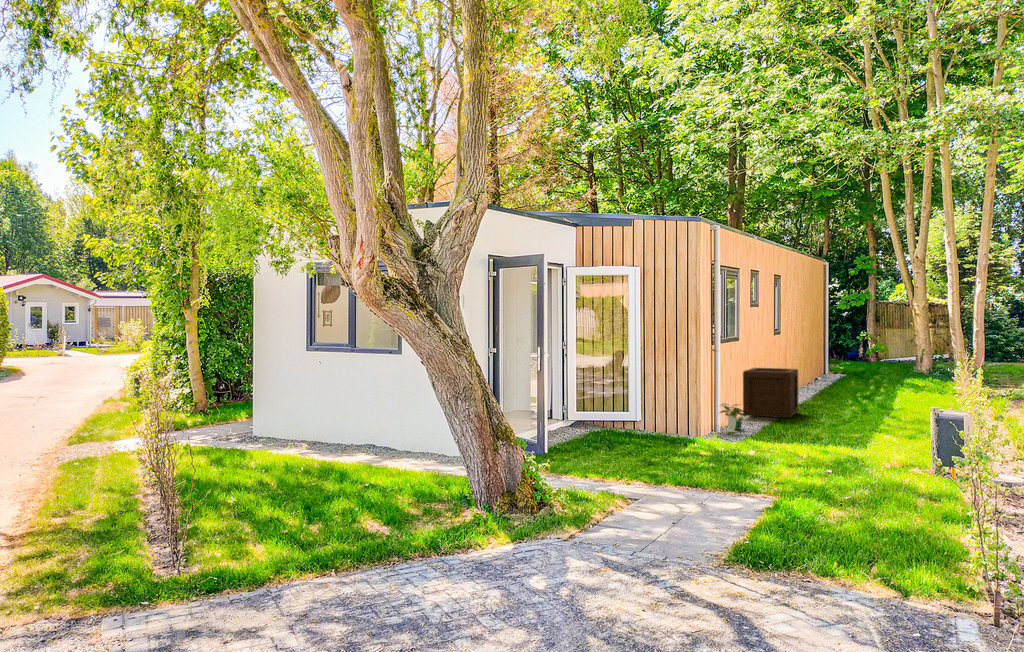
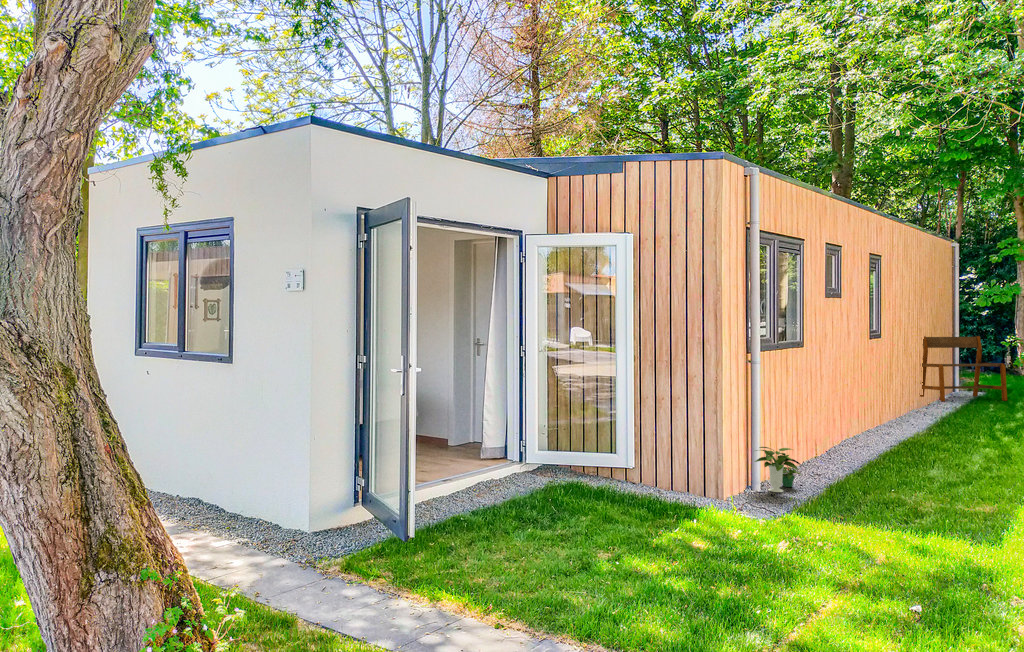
bench: none [802,332,863,381] -> present [920,336,1007,401]
wooden crate: present [743,368,798,418] -> none [808,387,897,467]

